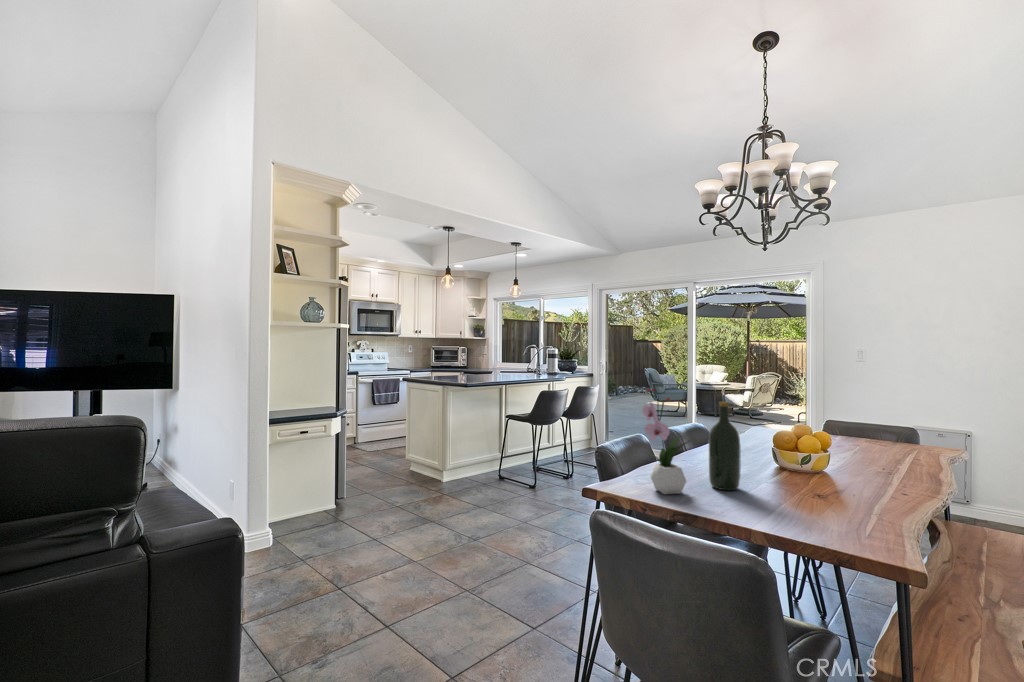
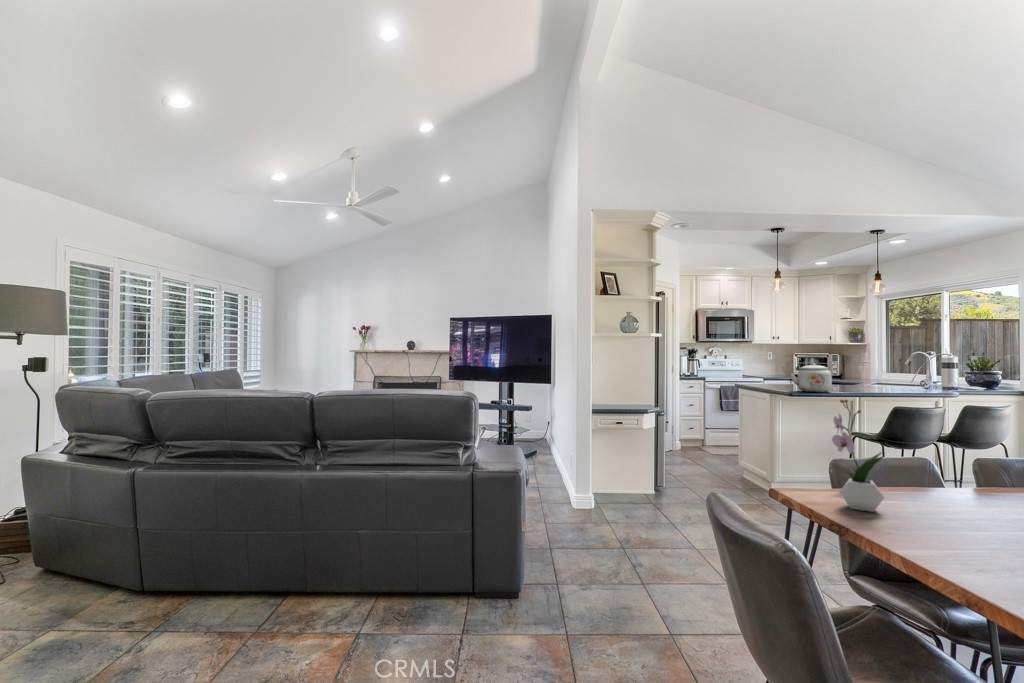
kettle: none [461,355,492,382] -> present [791,363,832,392]
wine bottle: present [709,402,740,490] -> none [928,421,973,524]

